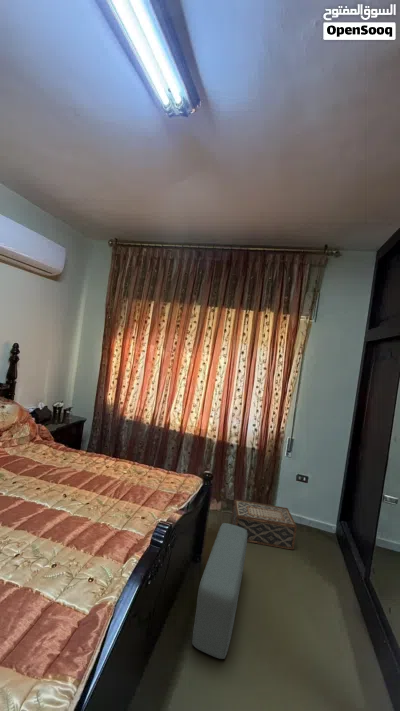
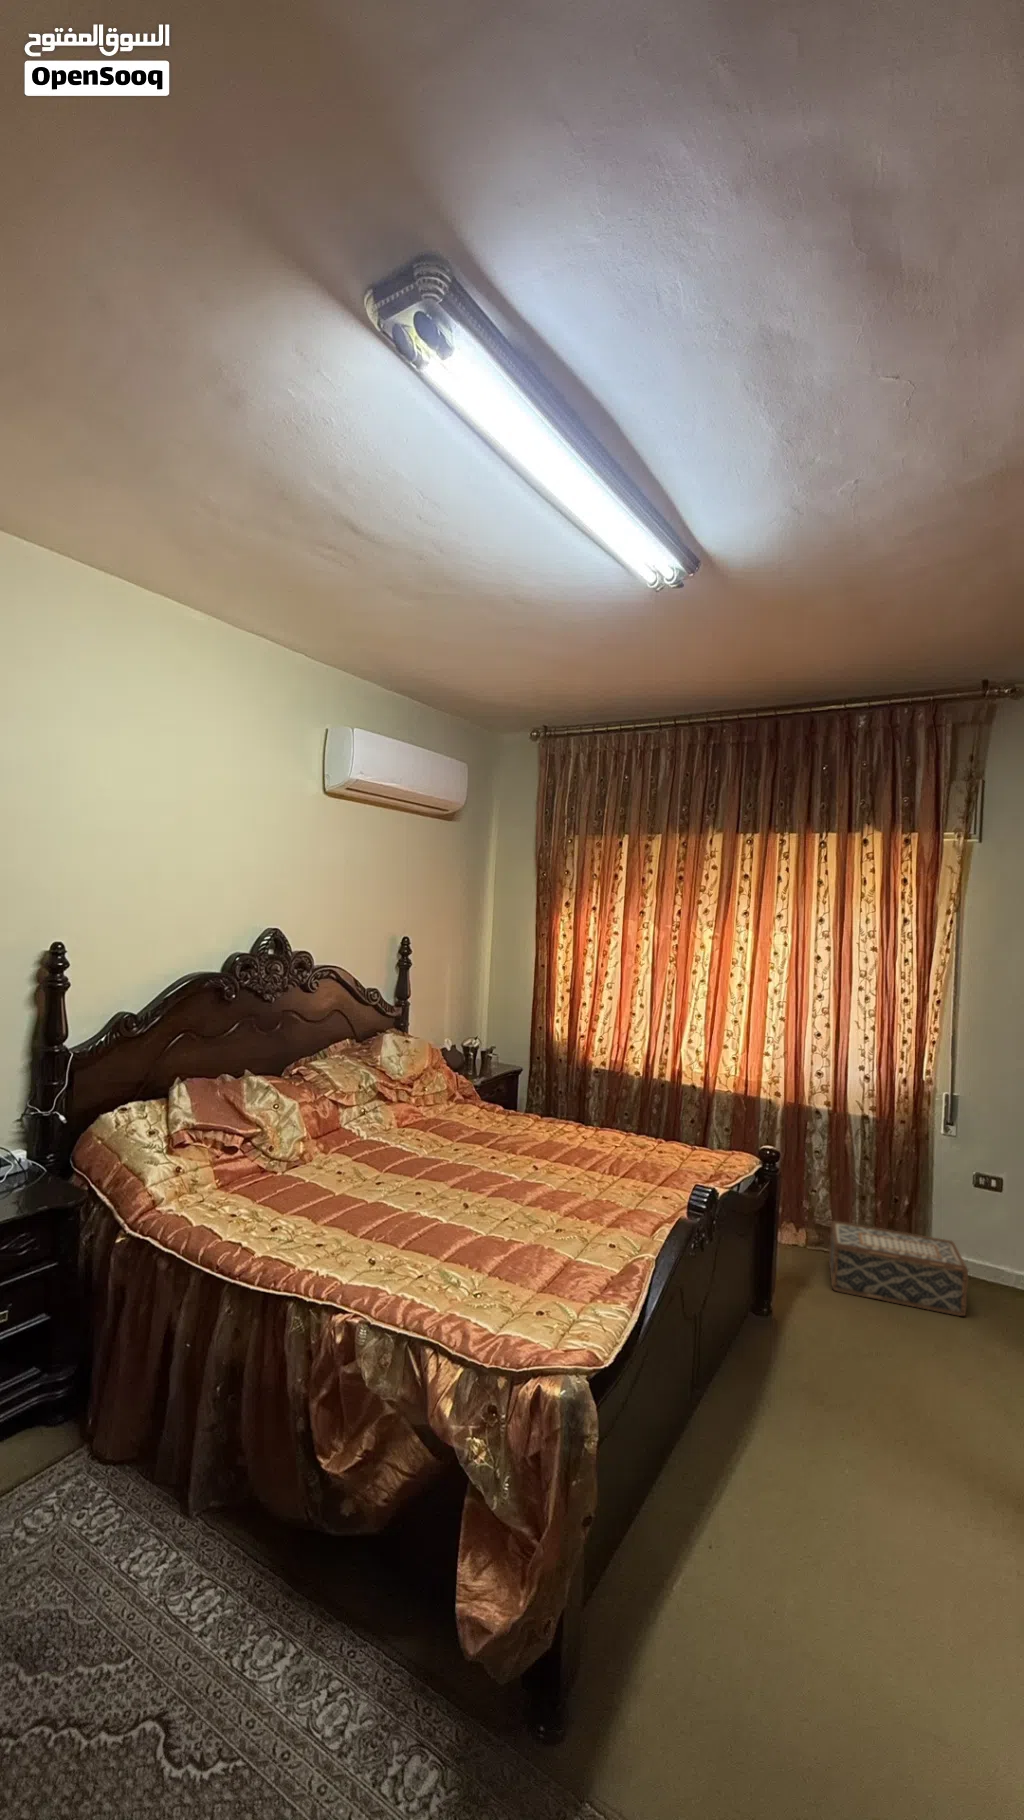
pouf: present [192,523,247,659] -> none [754,1241,850,1418]

